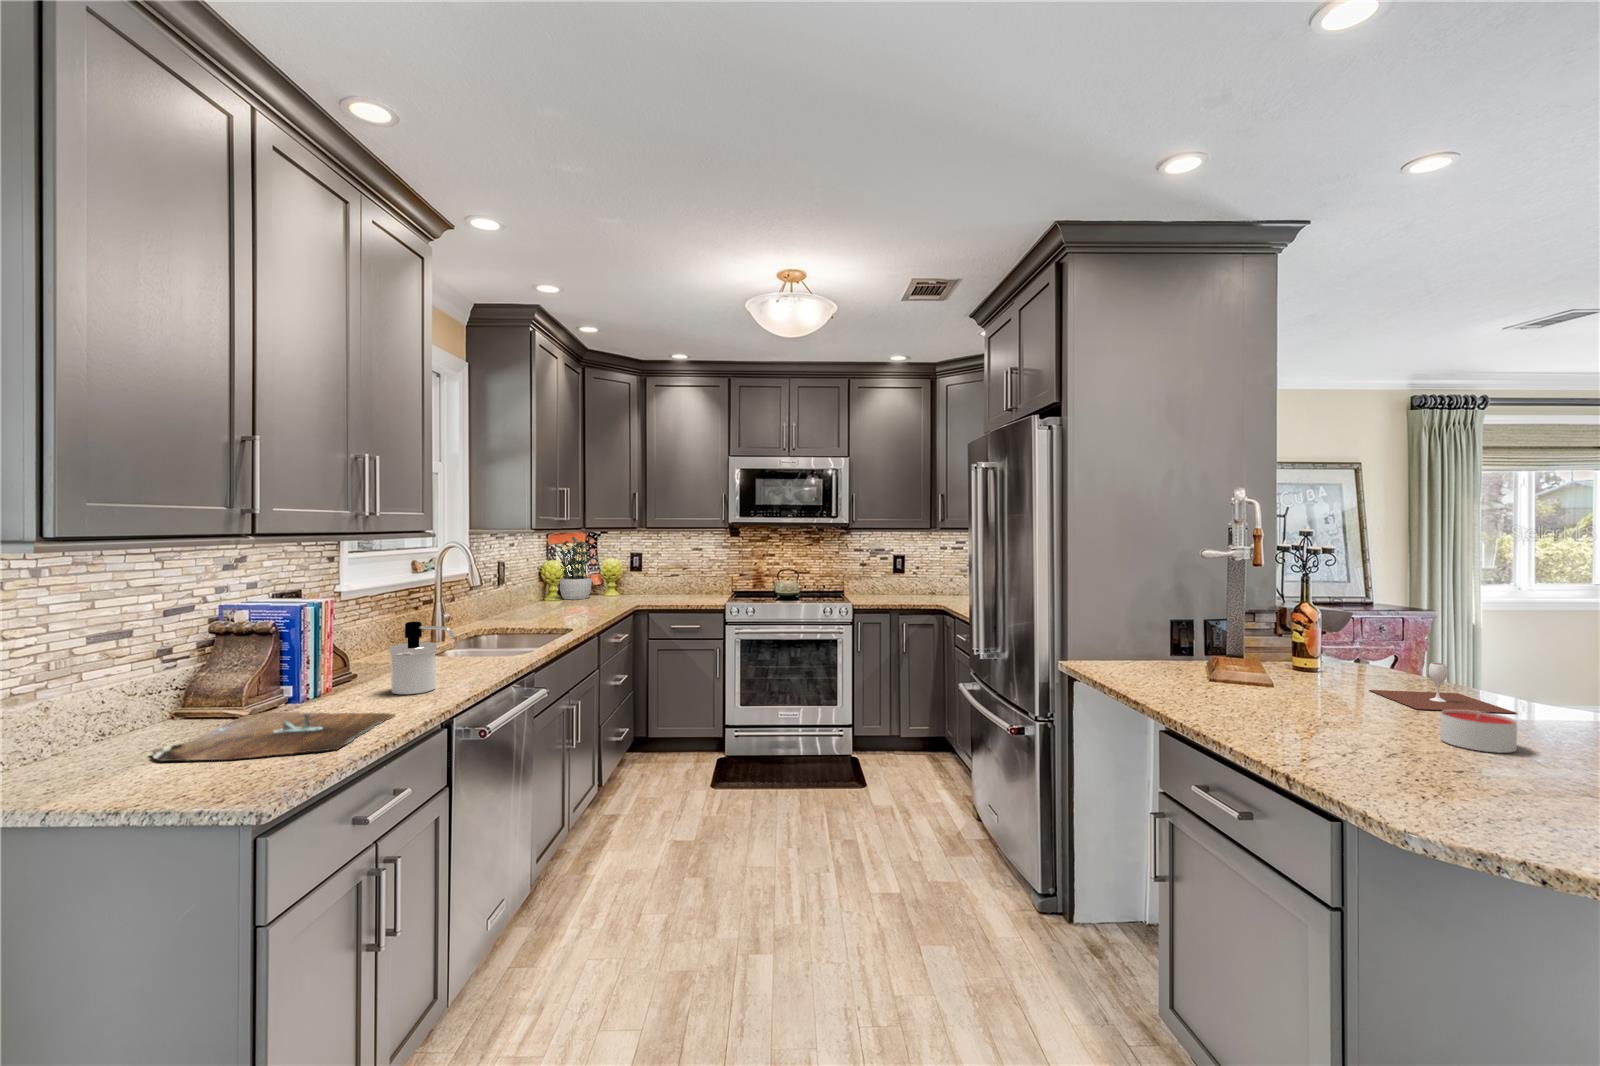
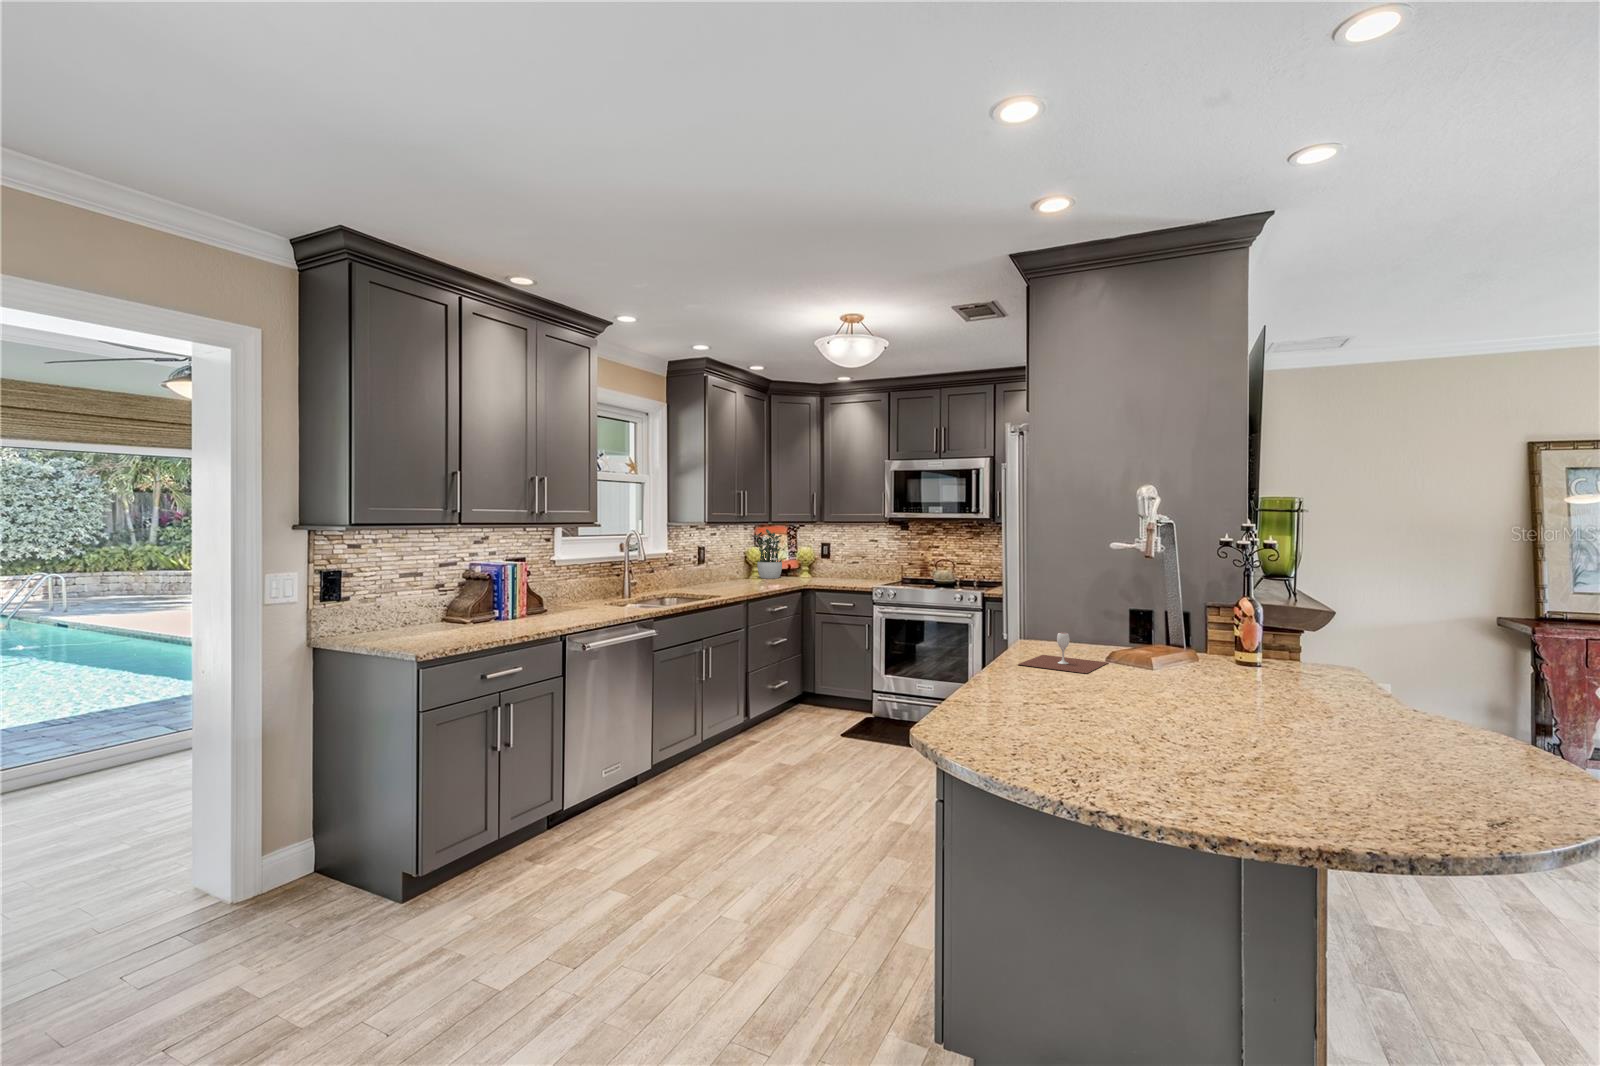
soap dispenser: present [389,621,455,694] -> none [545,578,576,621]
wine glass: present [1370,663,1516,713] -> present [1018,632,1108,673]
candle: present [1440,710,1517,753] -> none [1127,681,1182,717]
cutting board: present [152,712,395,761] -> none [410,621,528,638]

